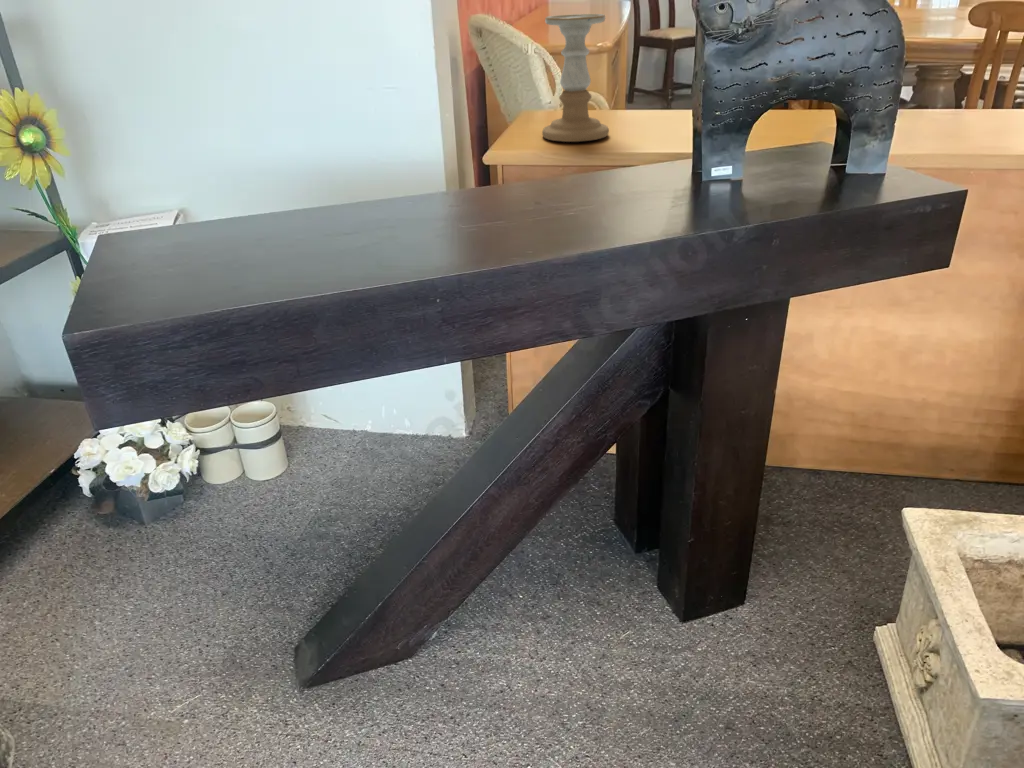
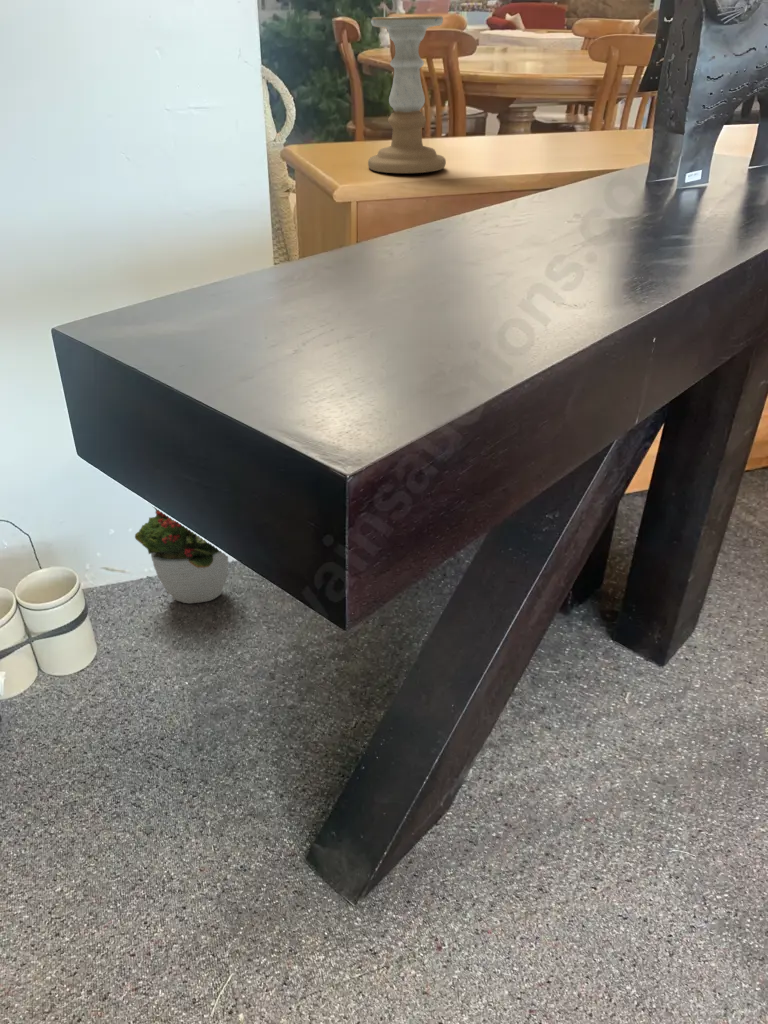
decorative plant: none [330,350,395,458] -> present [135,507,228,603]

